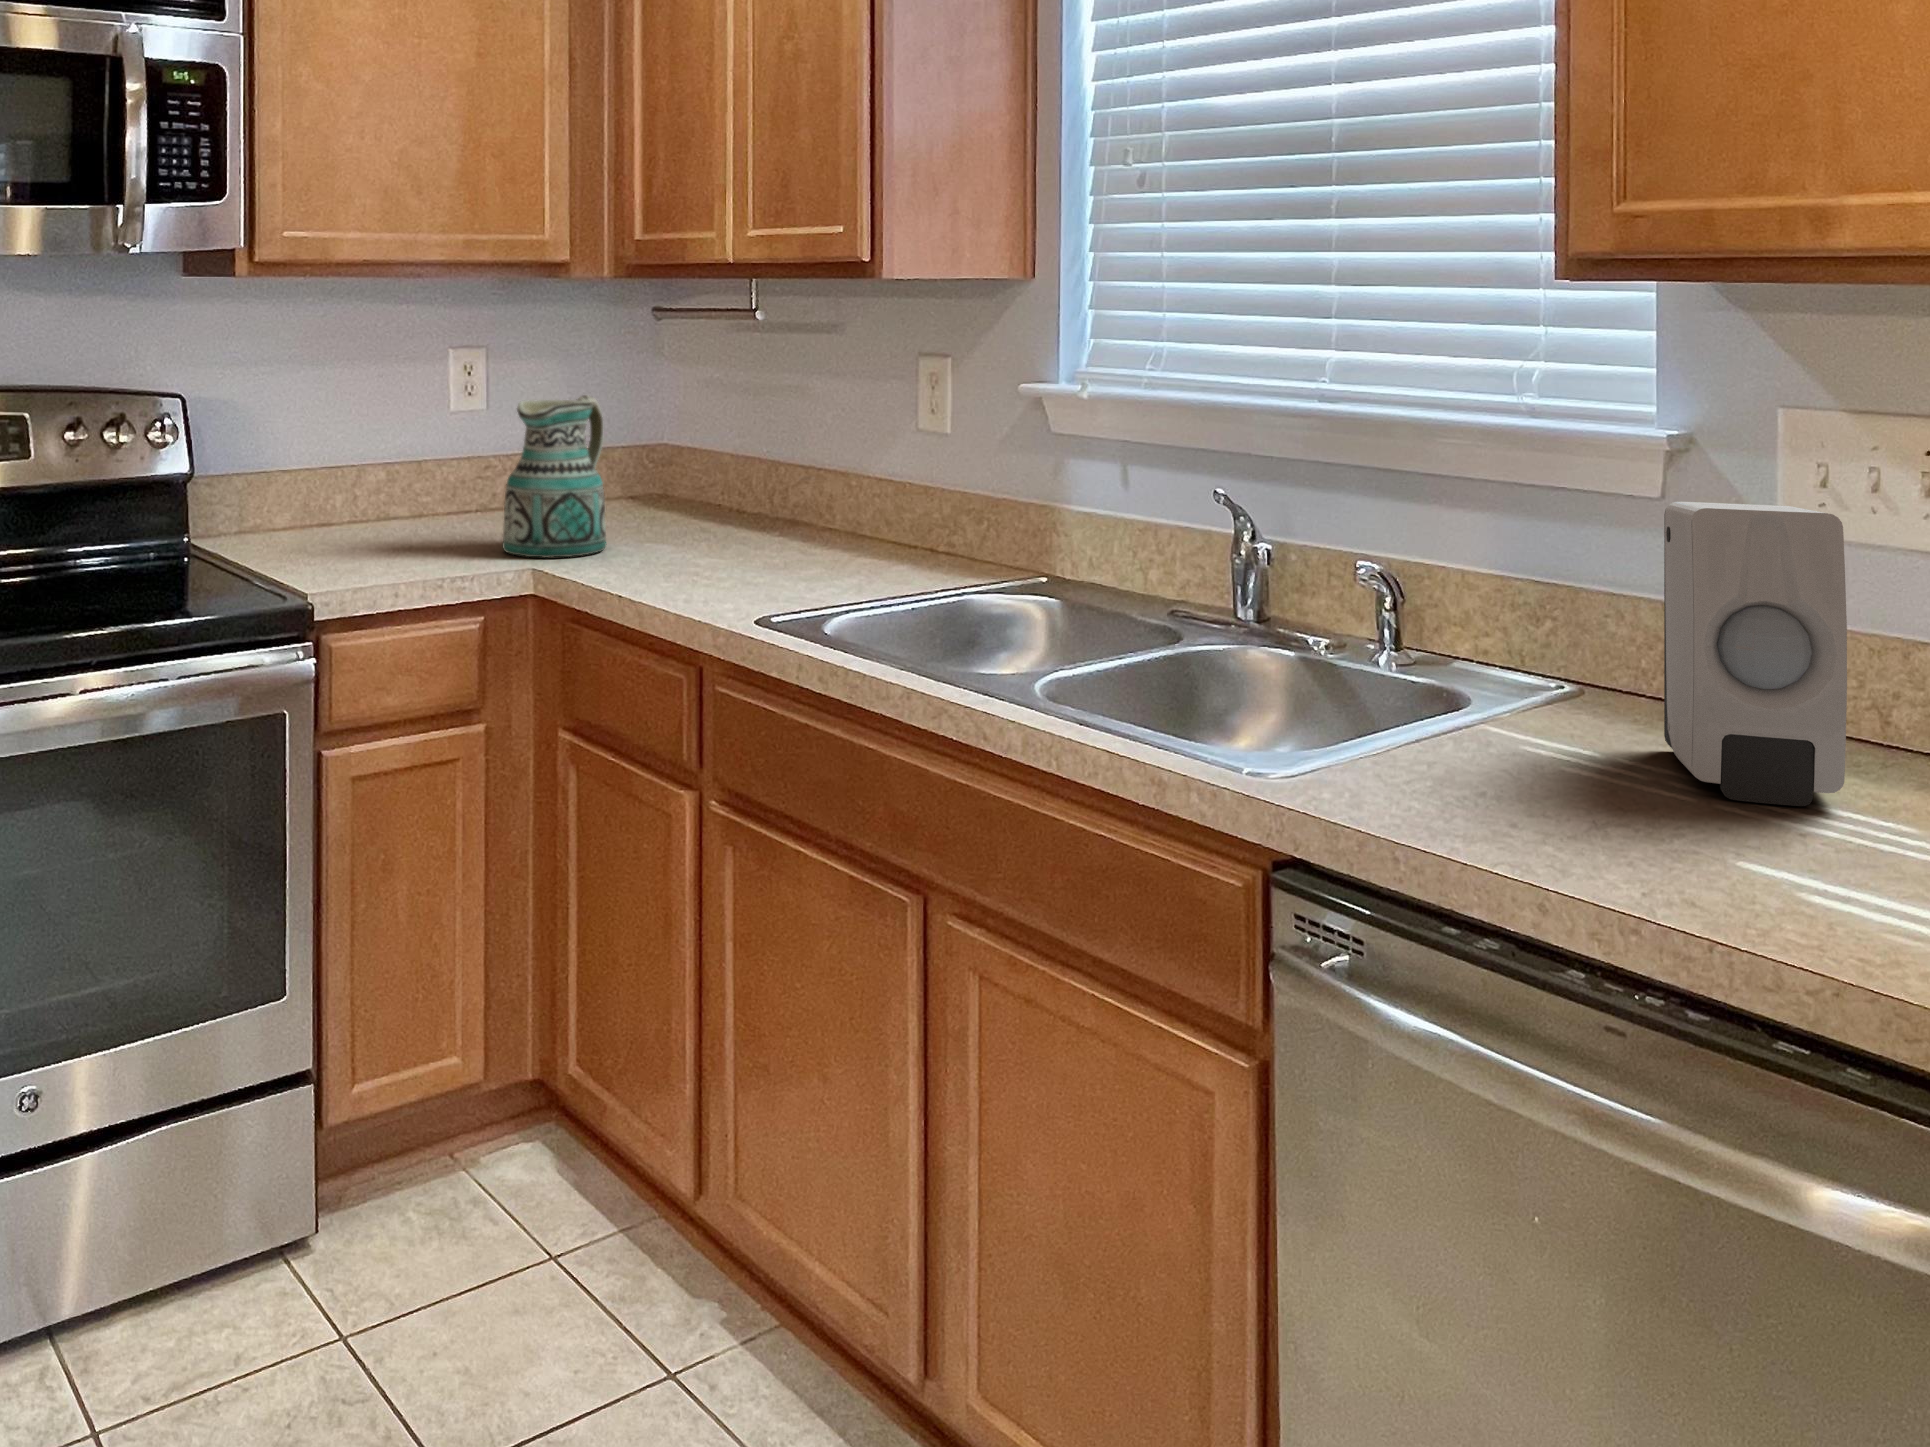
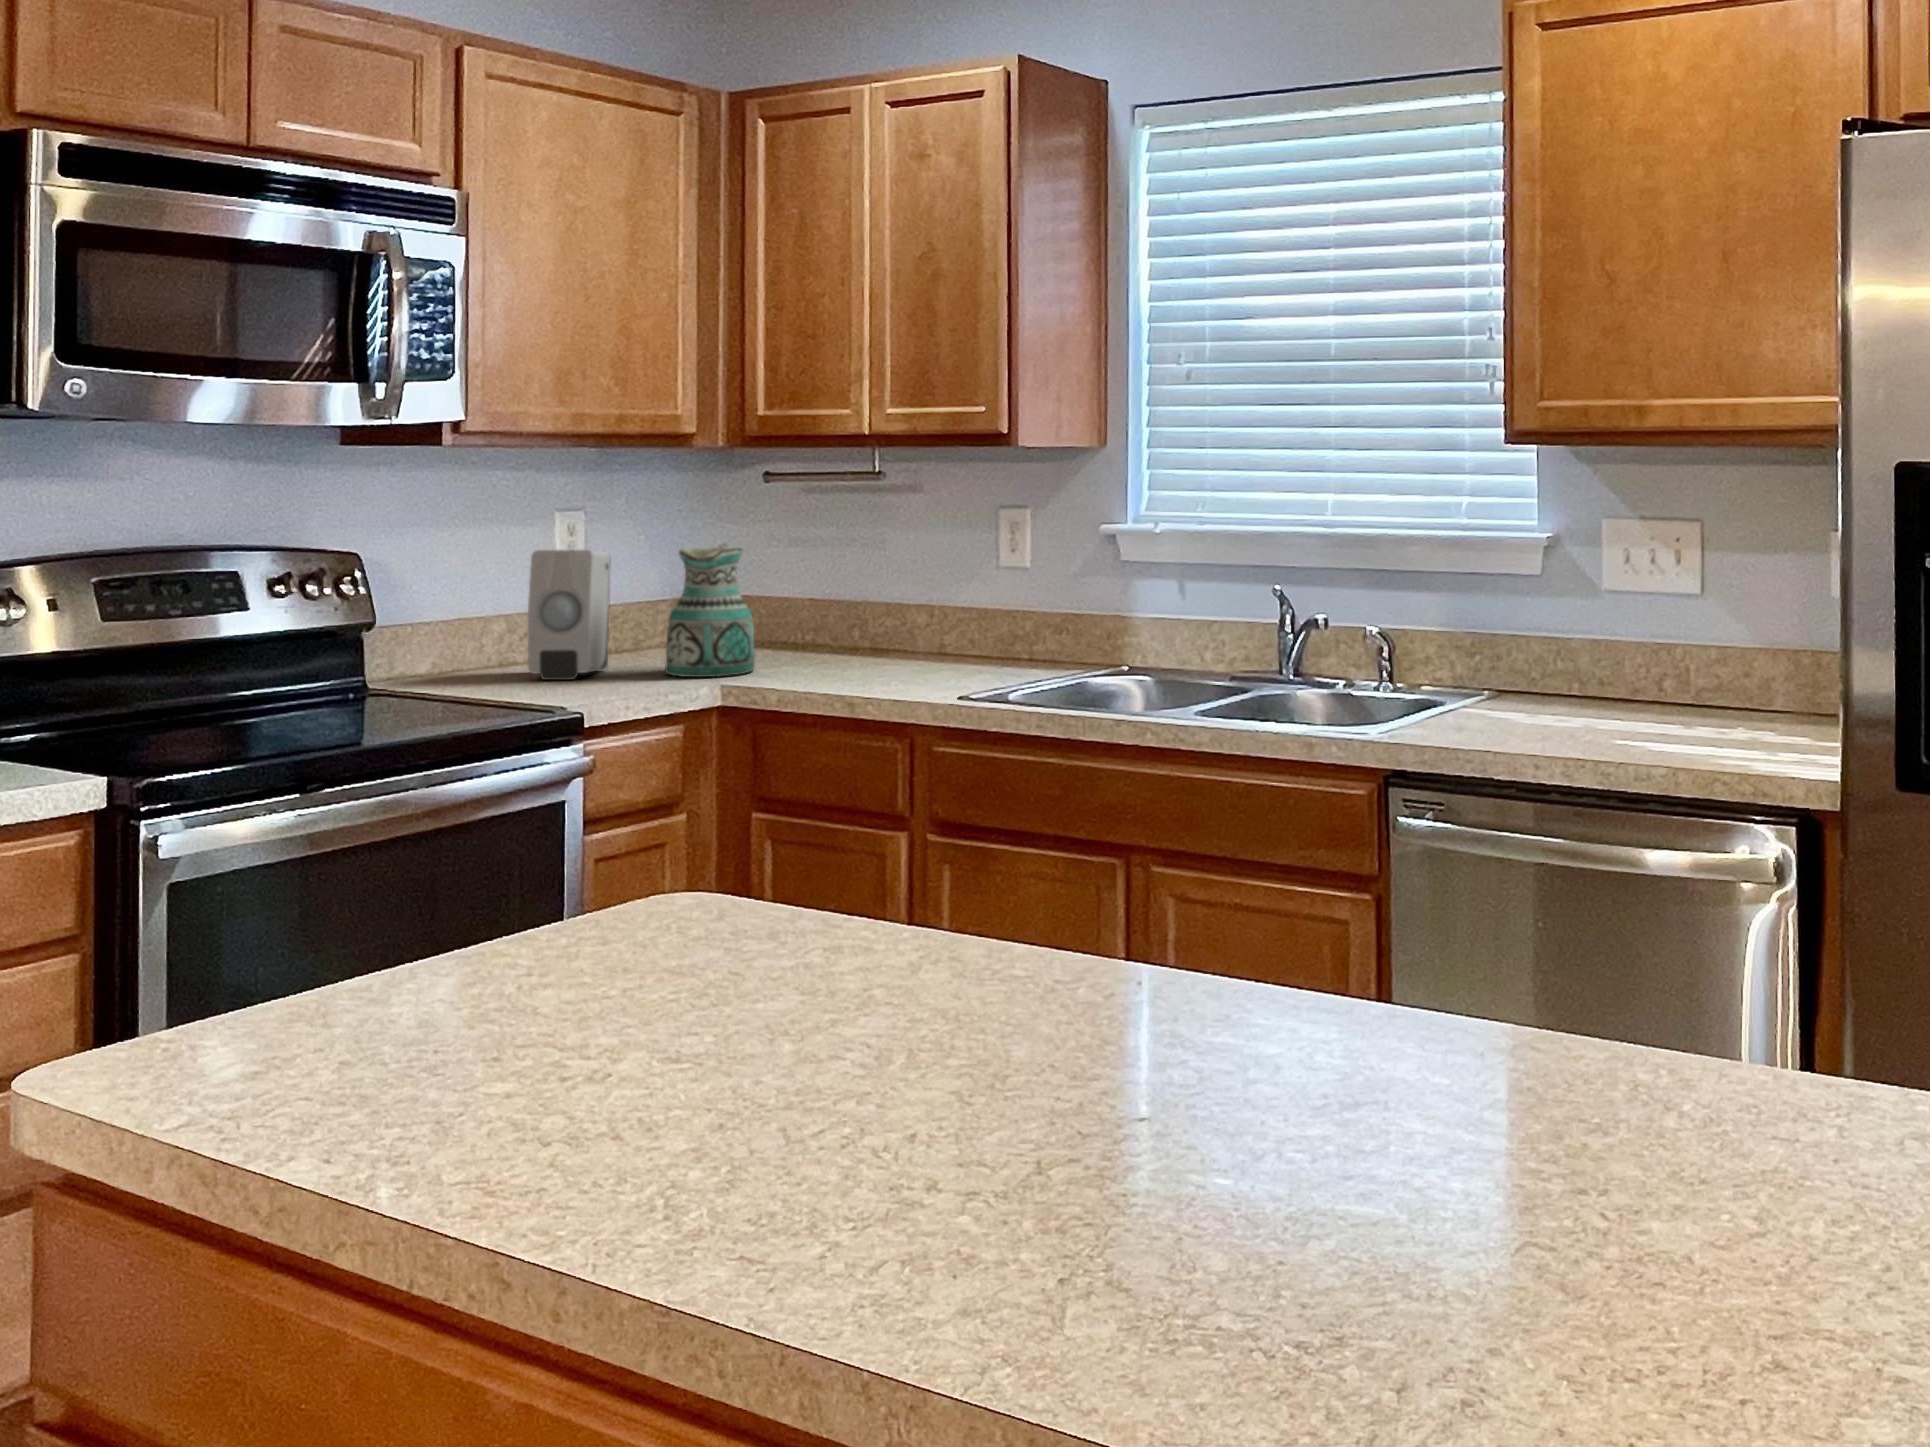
soap dispenser: present [1664,502,1847,806] -> present [528,550,610,680]

